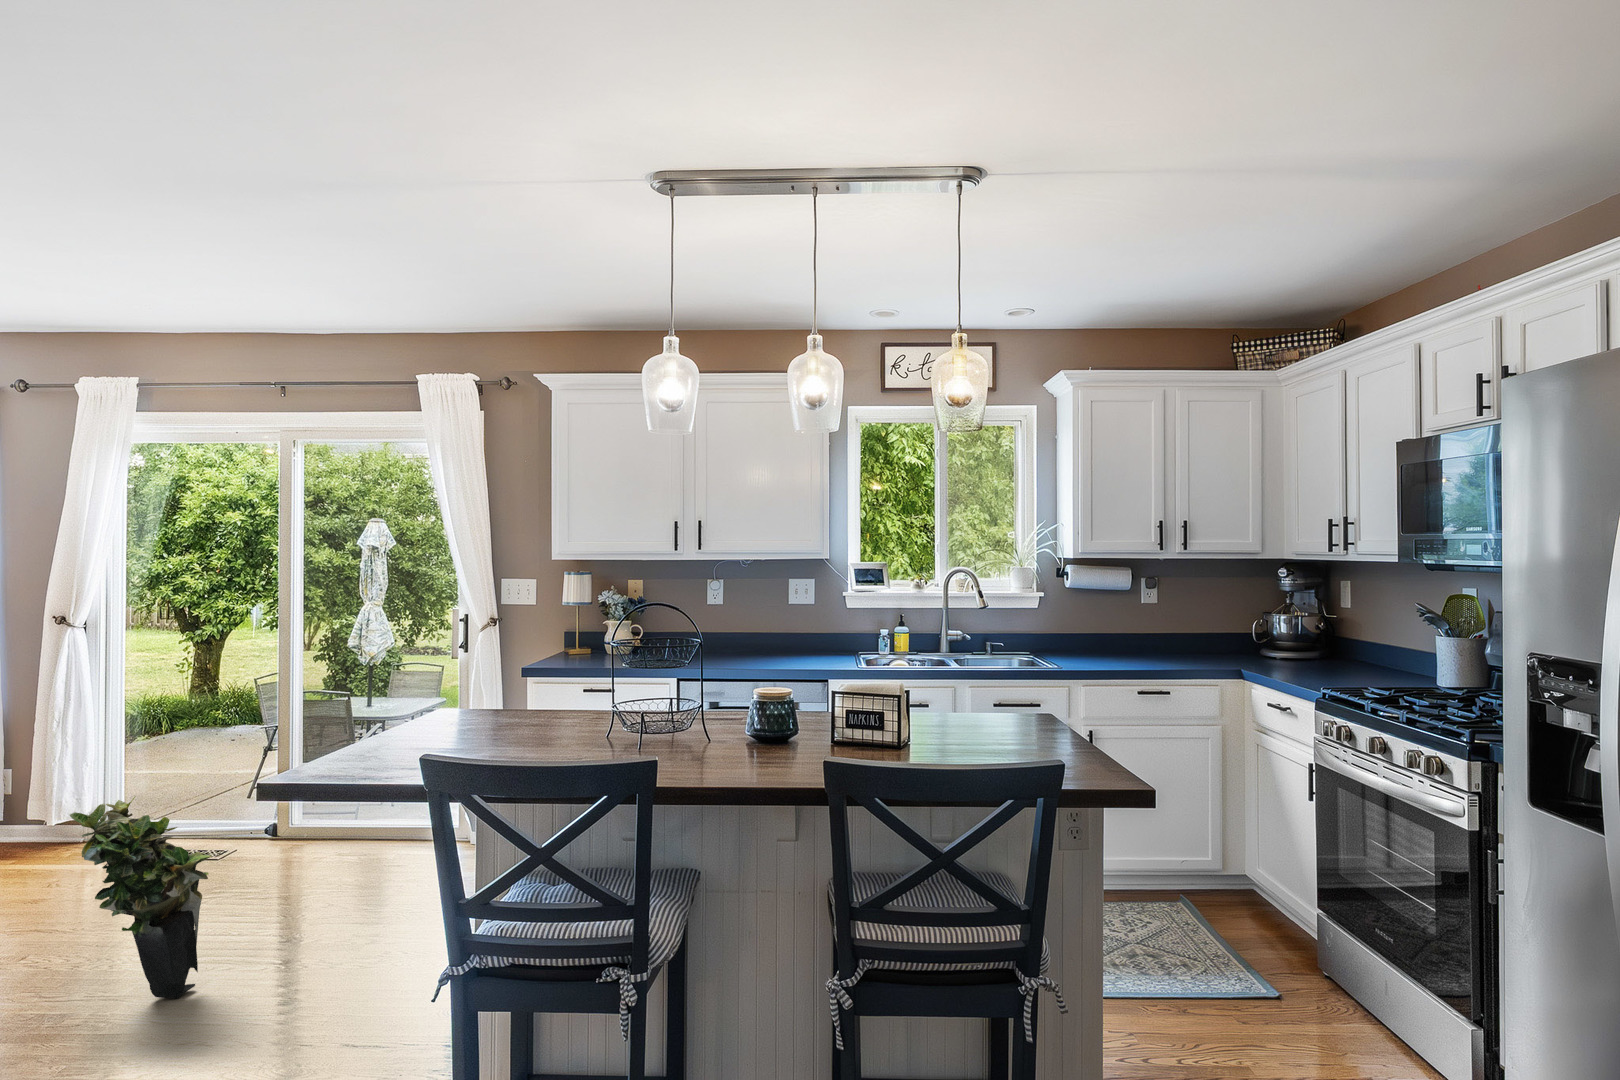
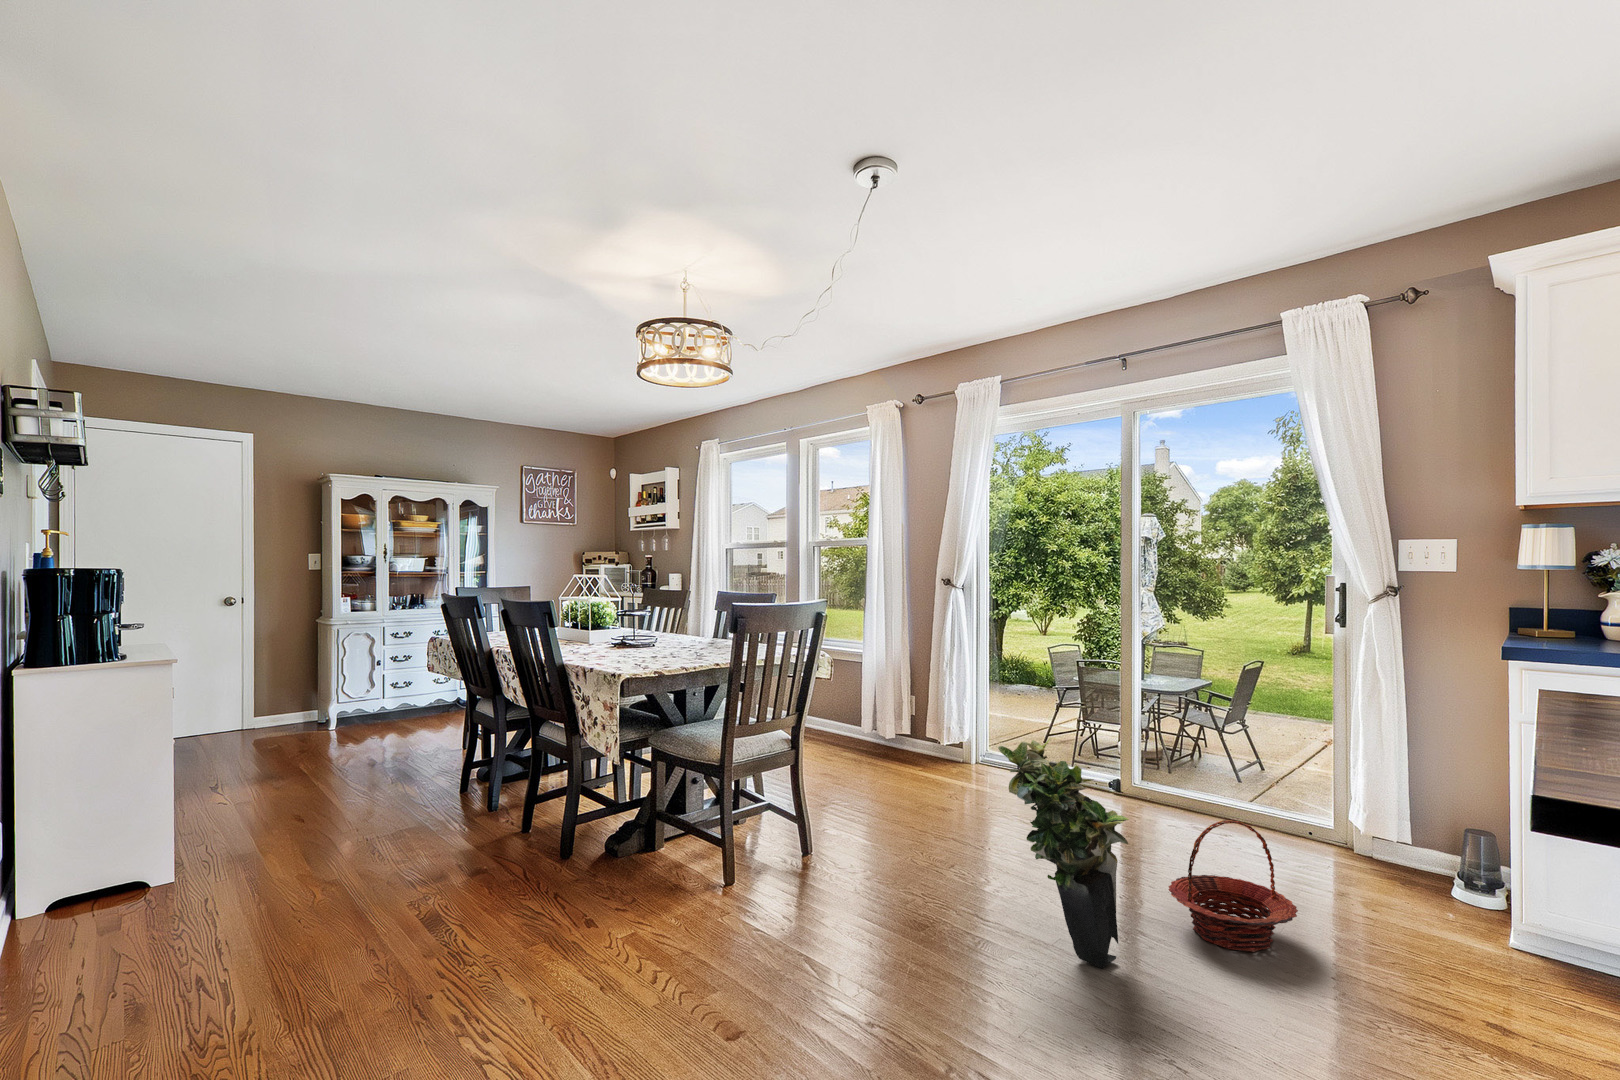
basket: none [265,837,374,948] -> present [1169,820,1298,952]

